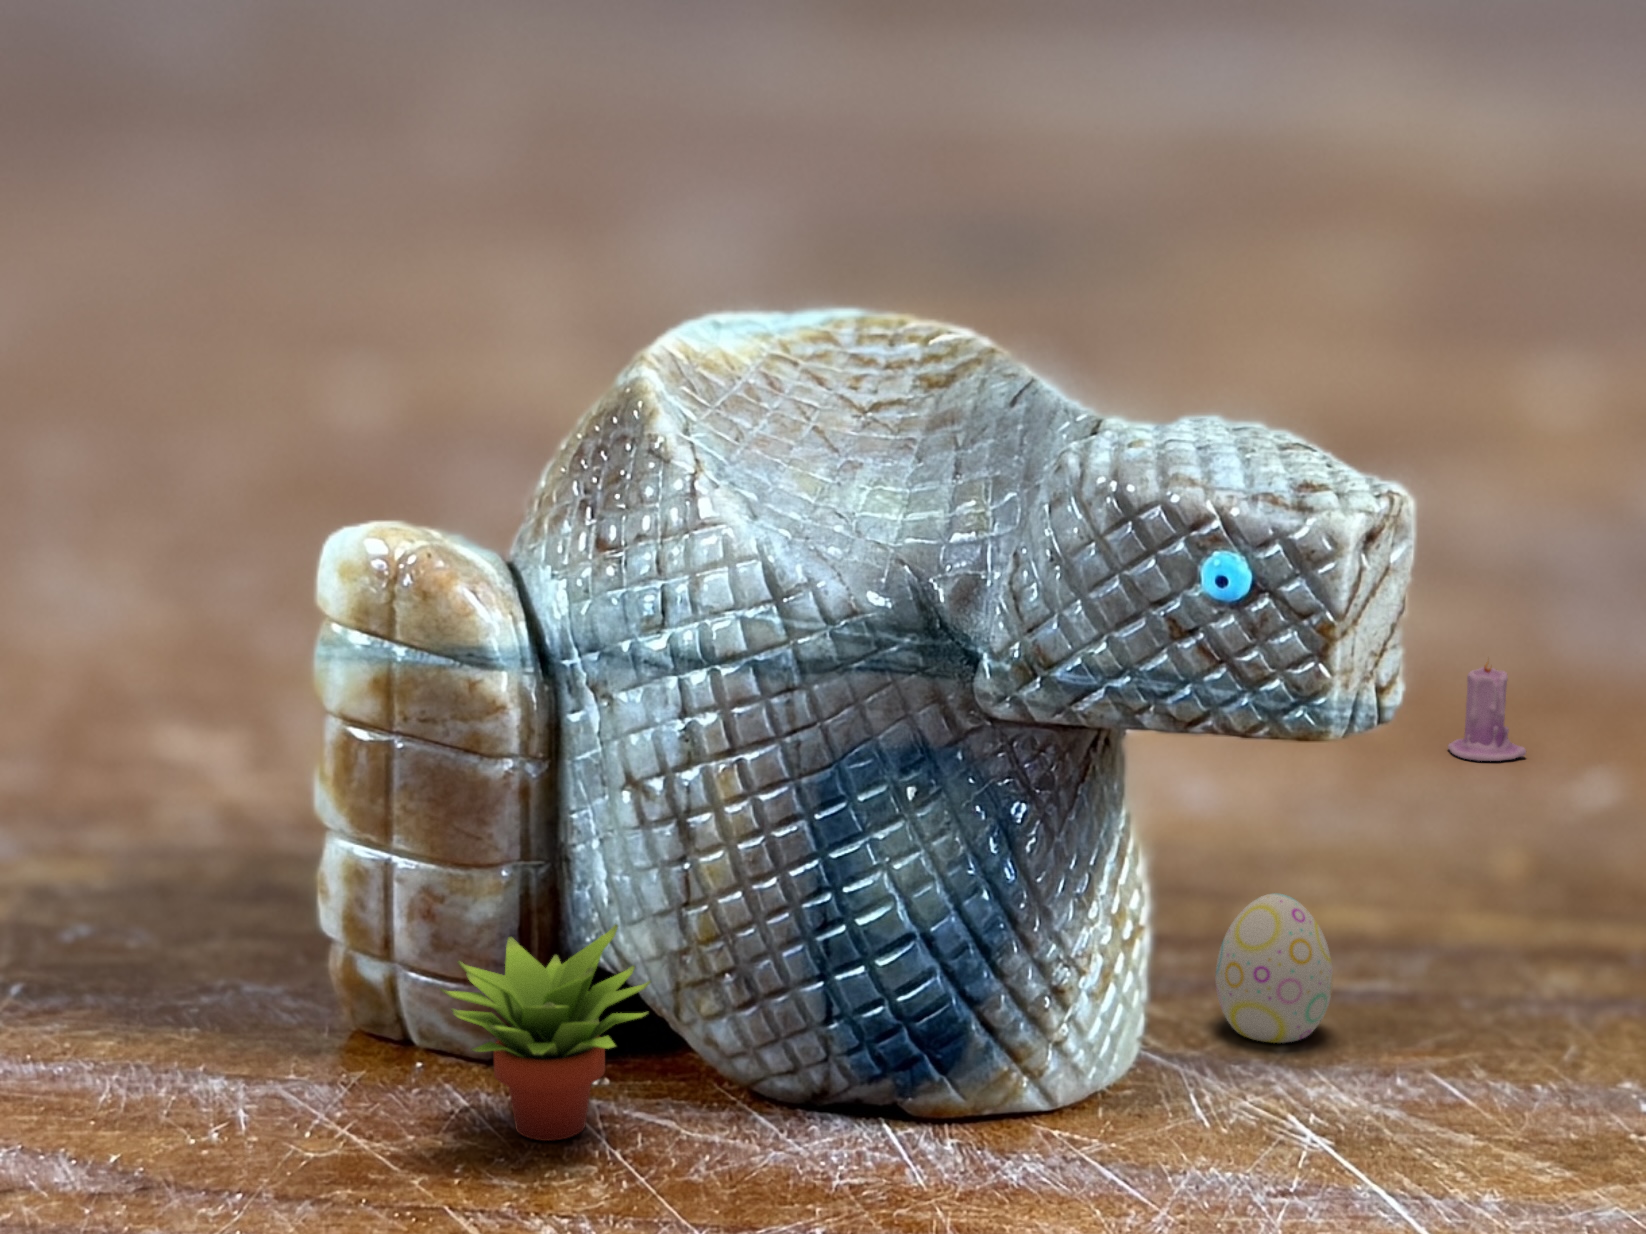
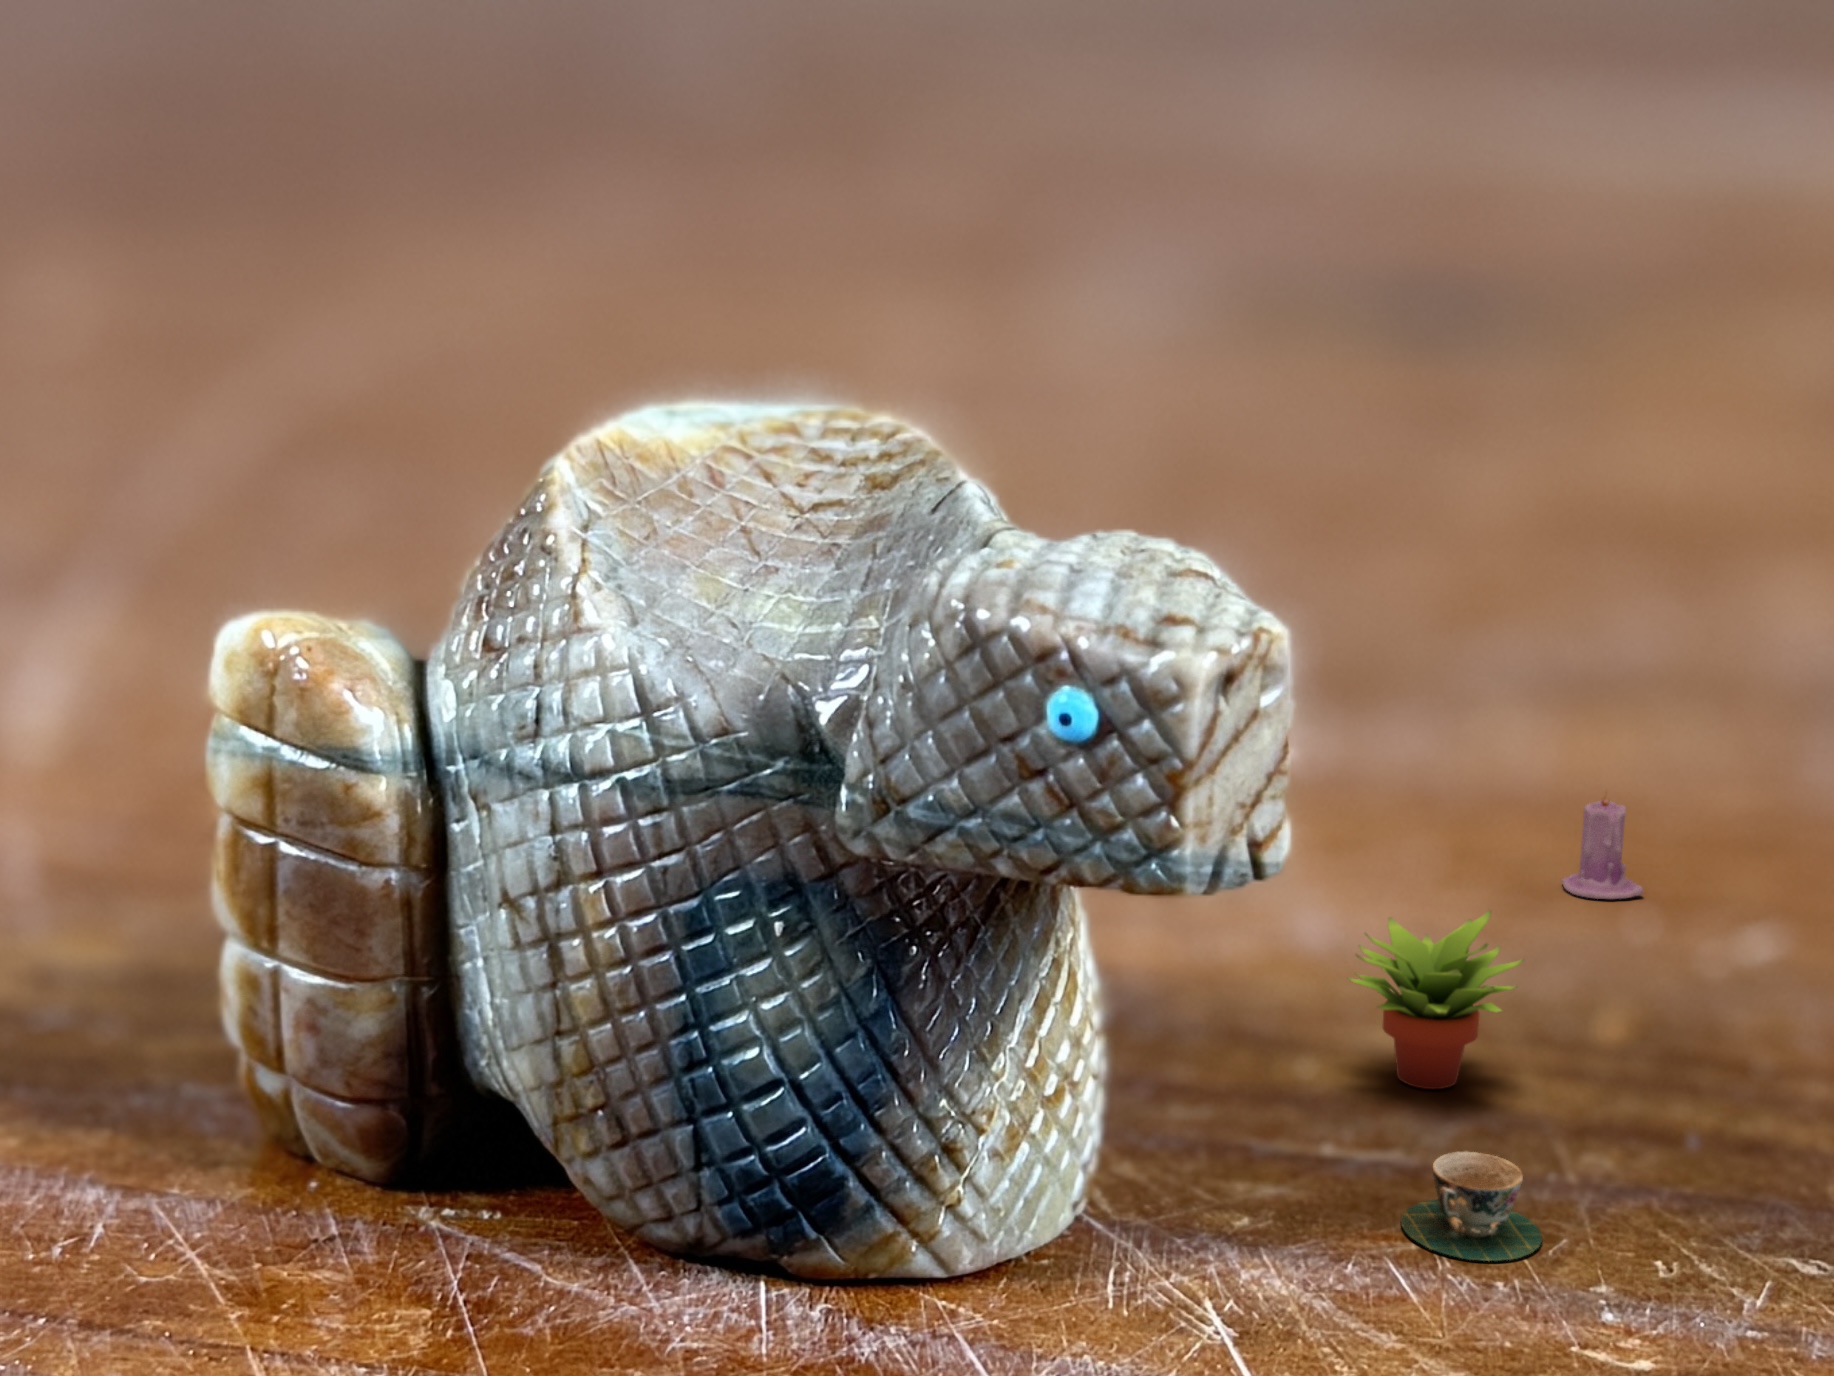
decorative egg: present [1216,894,1333,1043] -> none [1177,1048,1303,1211]
succulent plant: present [440,924,651,1141] -> present [1348,910,1524,1089]
teacup: none [1425,975,1554,1070] -> present [1401,1151,1542,1261]

